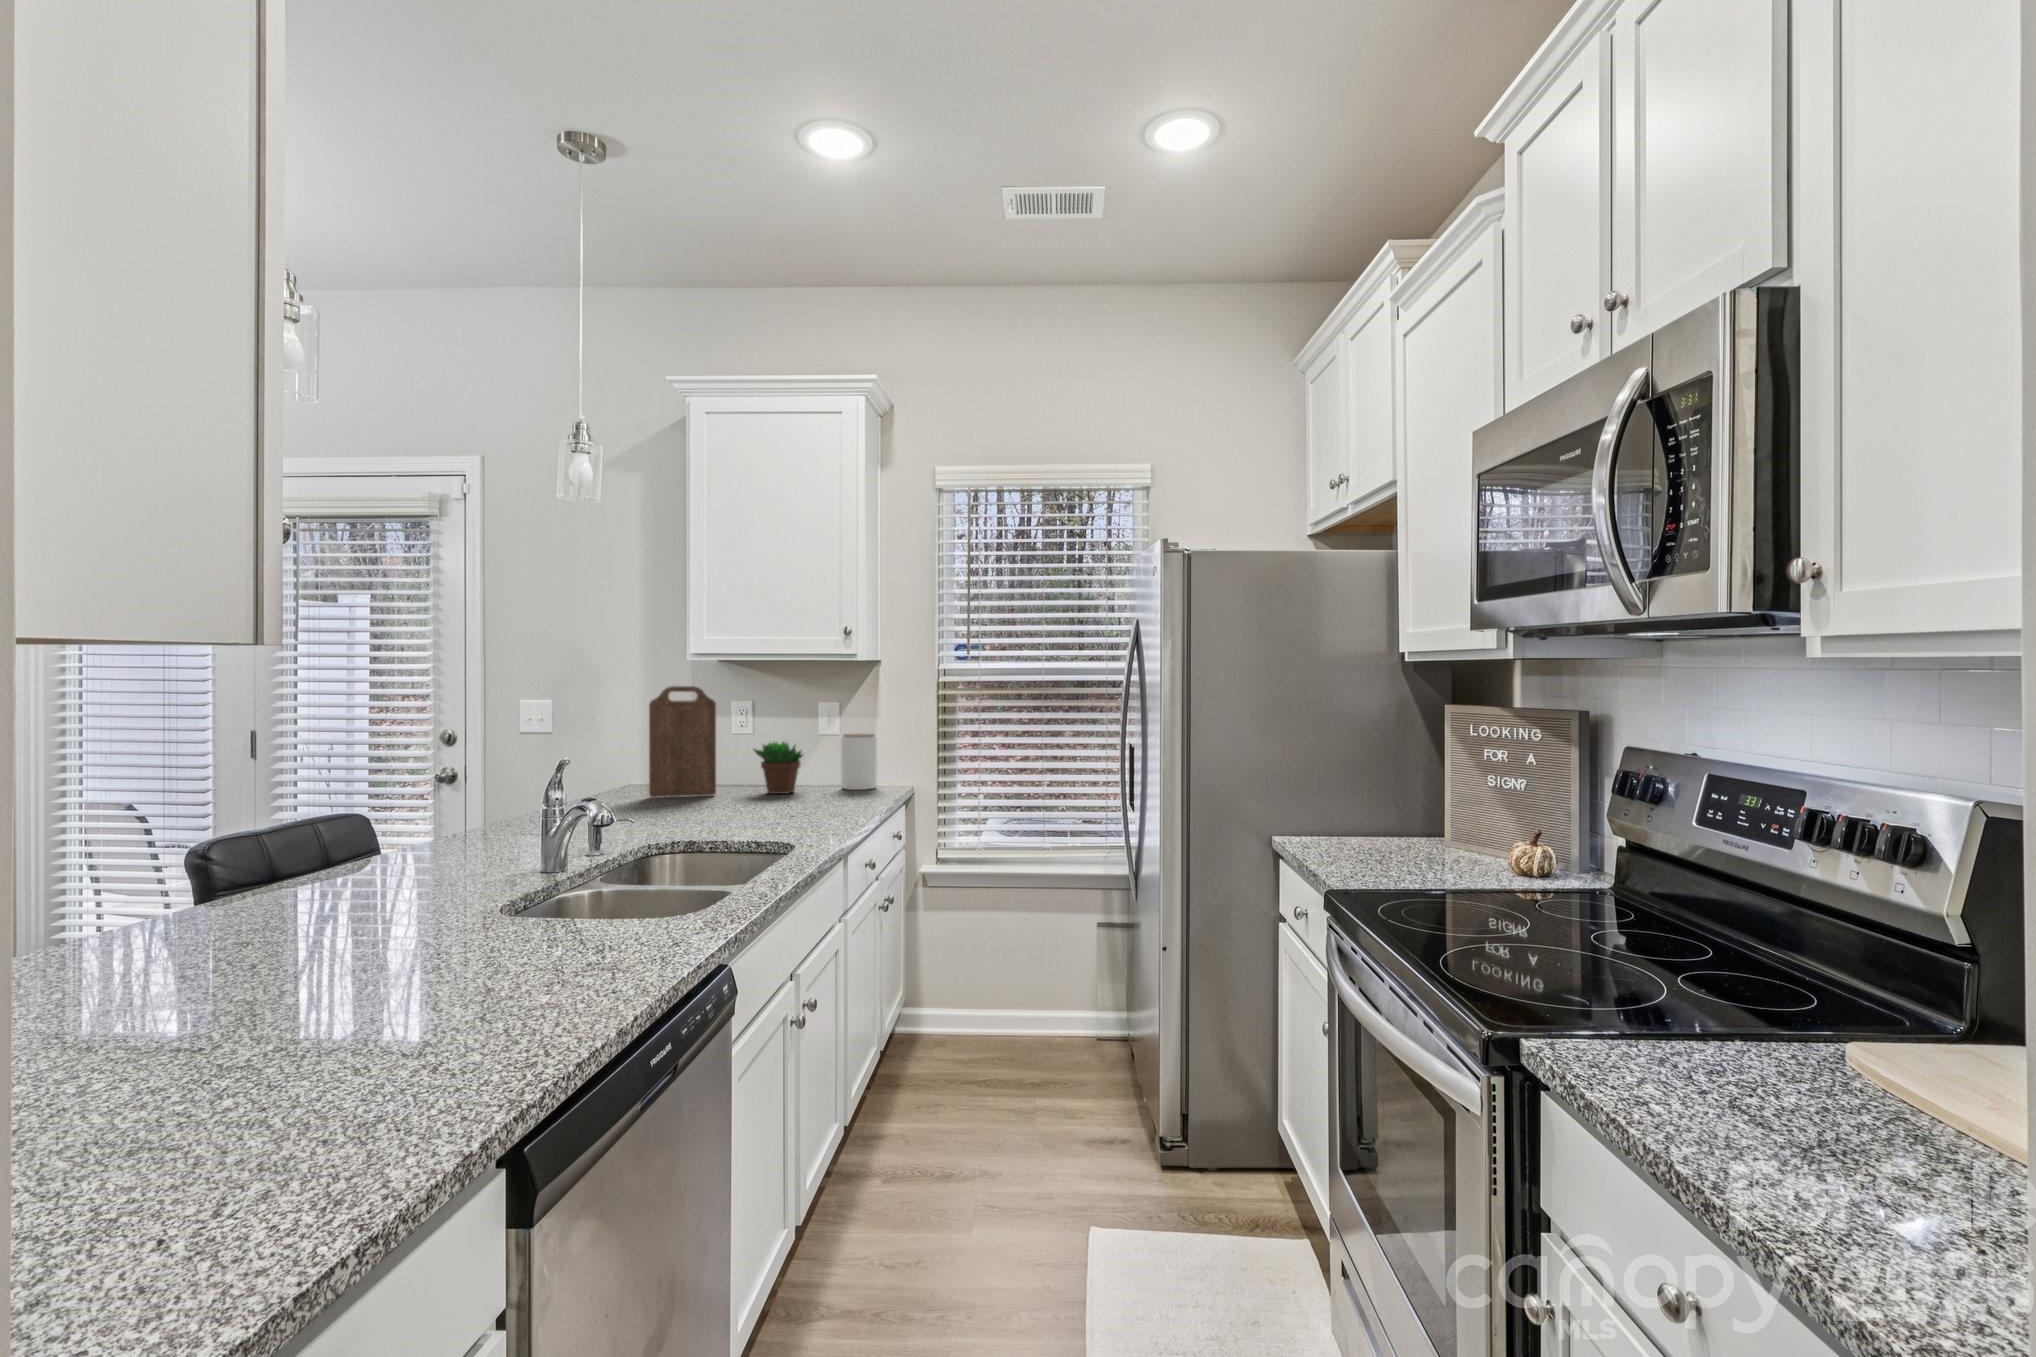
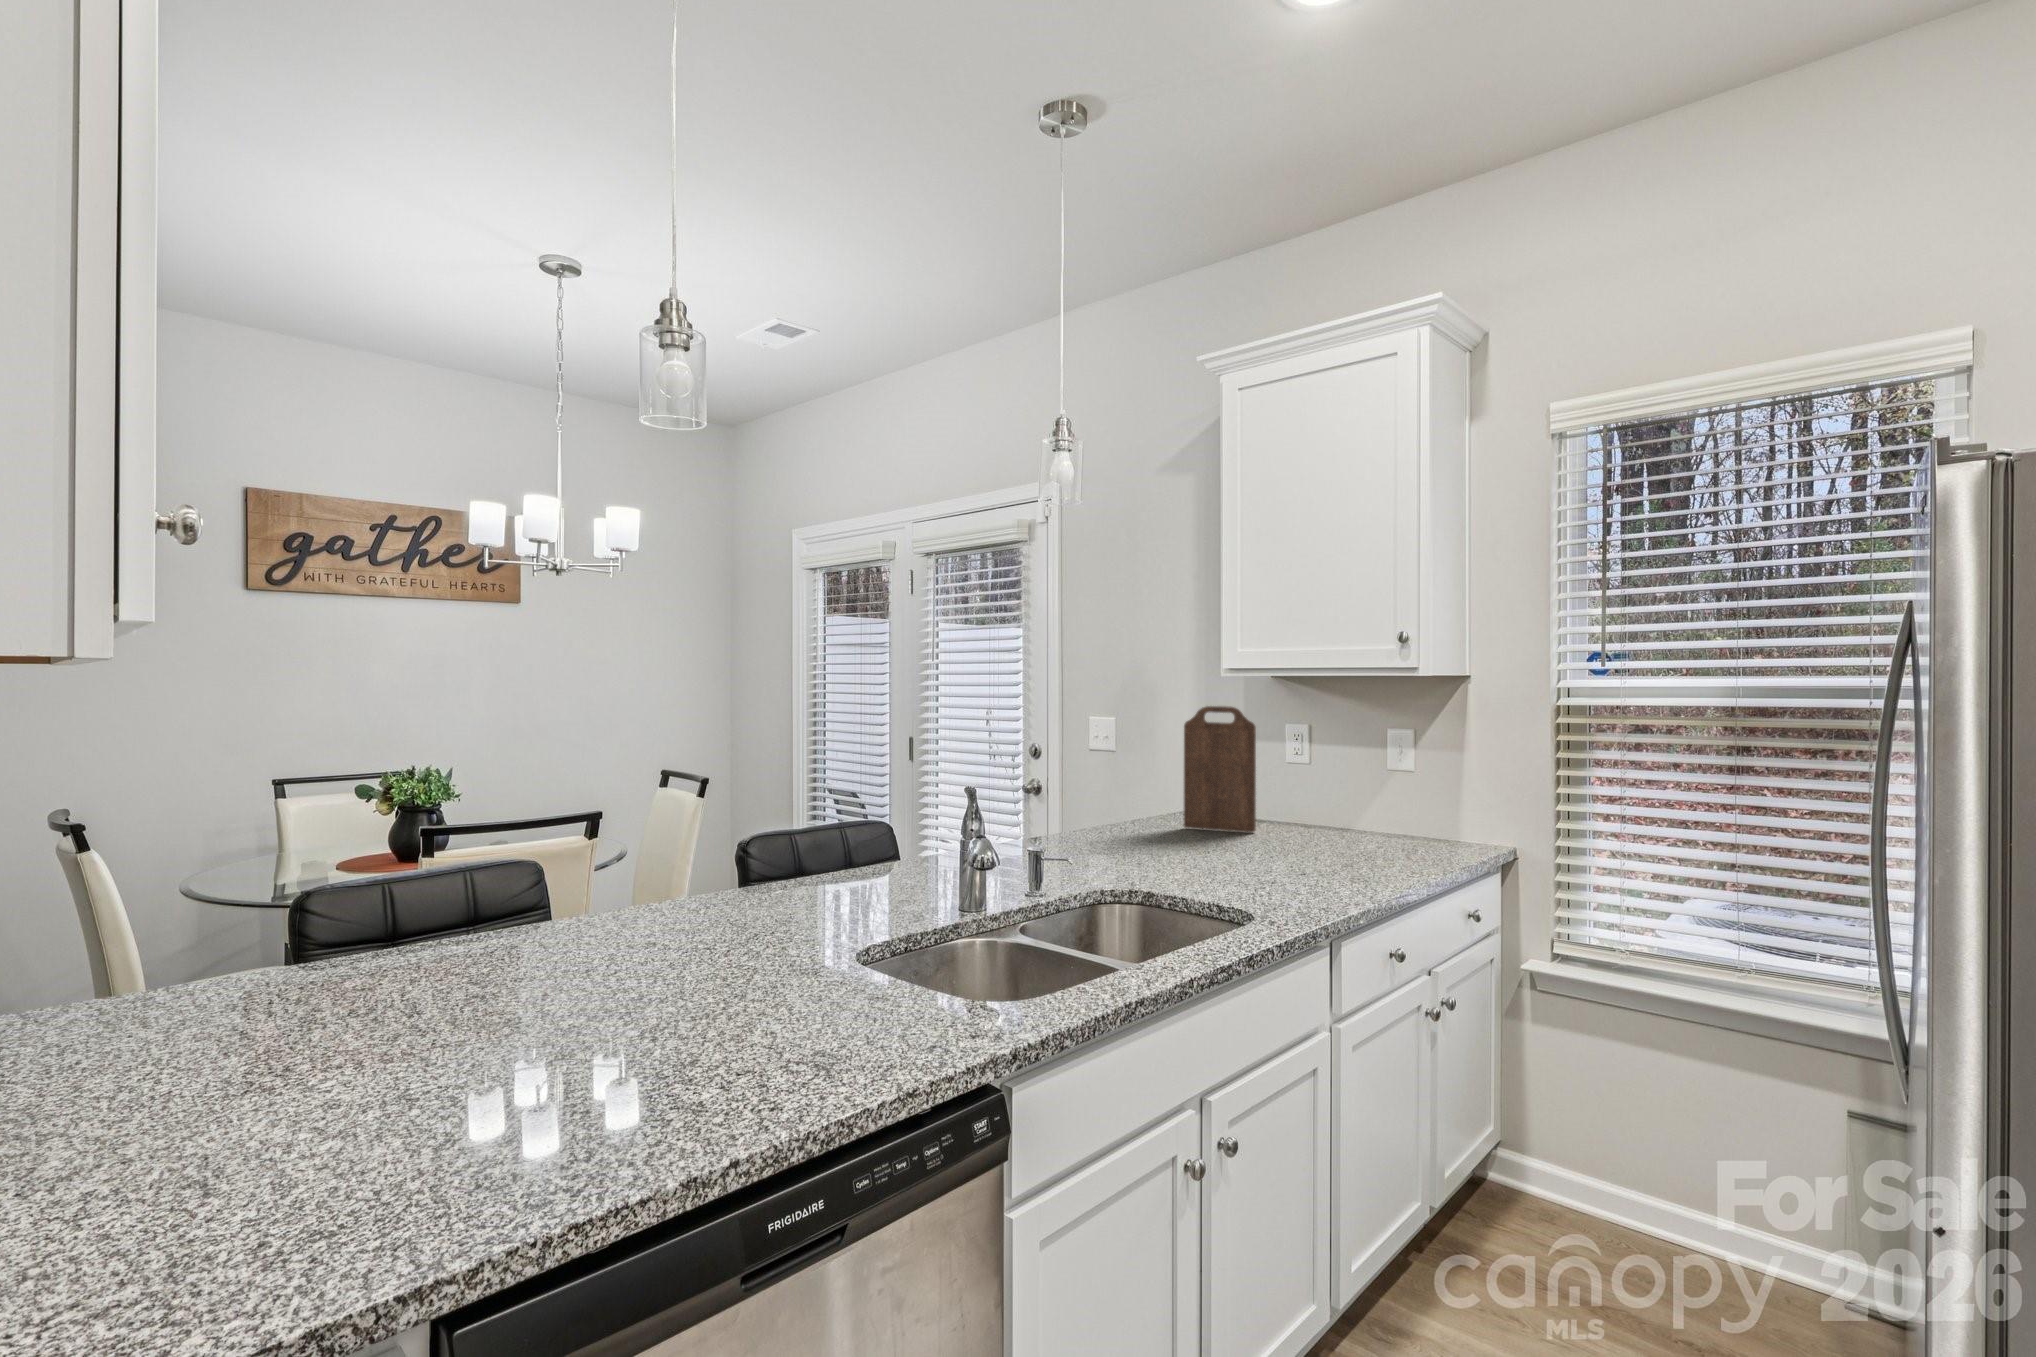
jar: present [841,734,877,790] -> none [1415,770,1463,843]
succulent plant: present [754,742,803,794] -> none [1298,773,1362,839]

